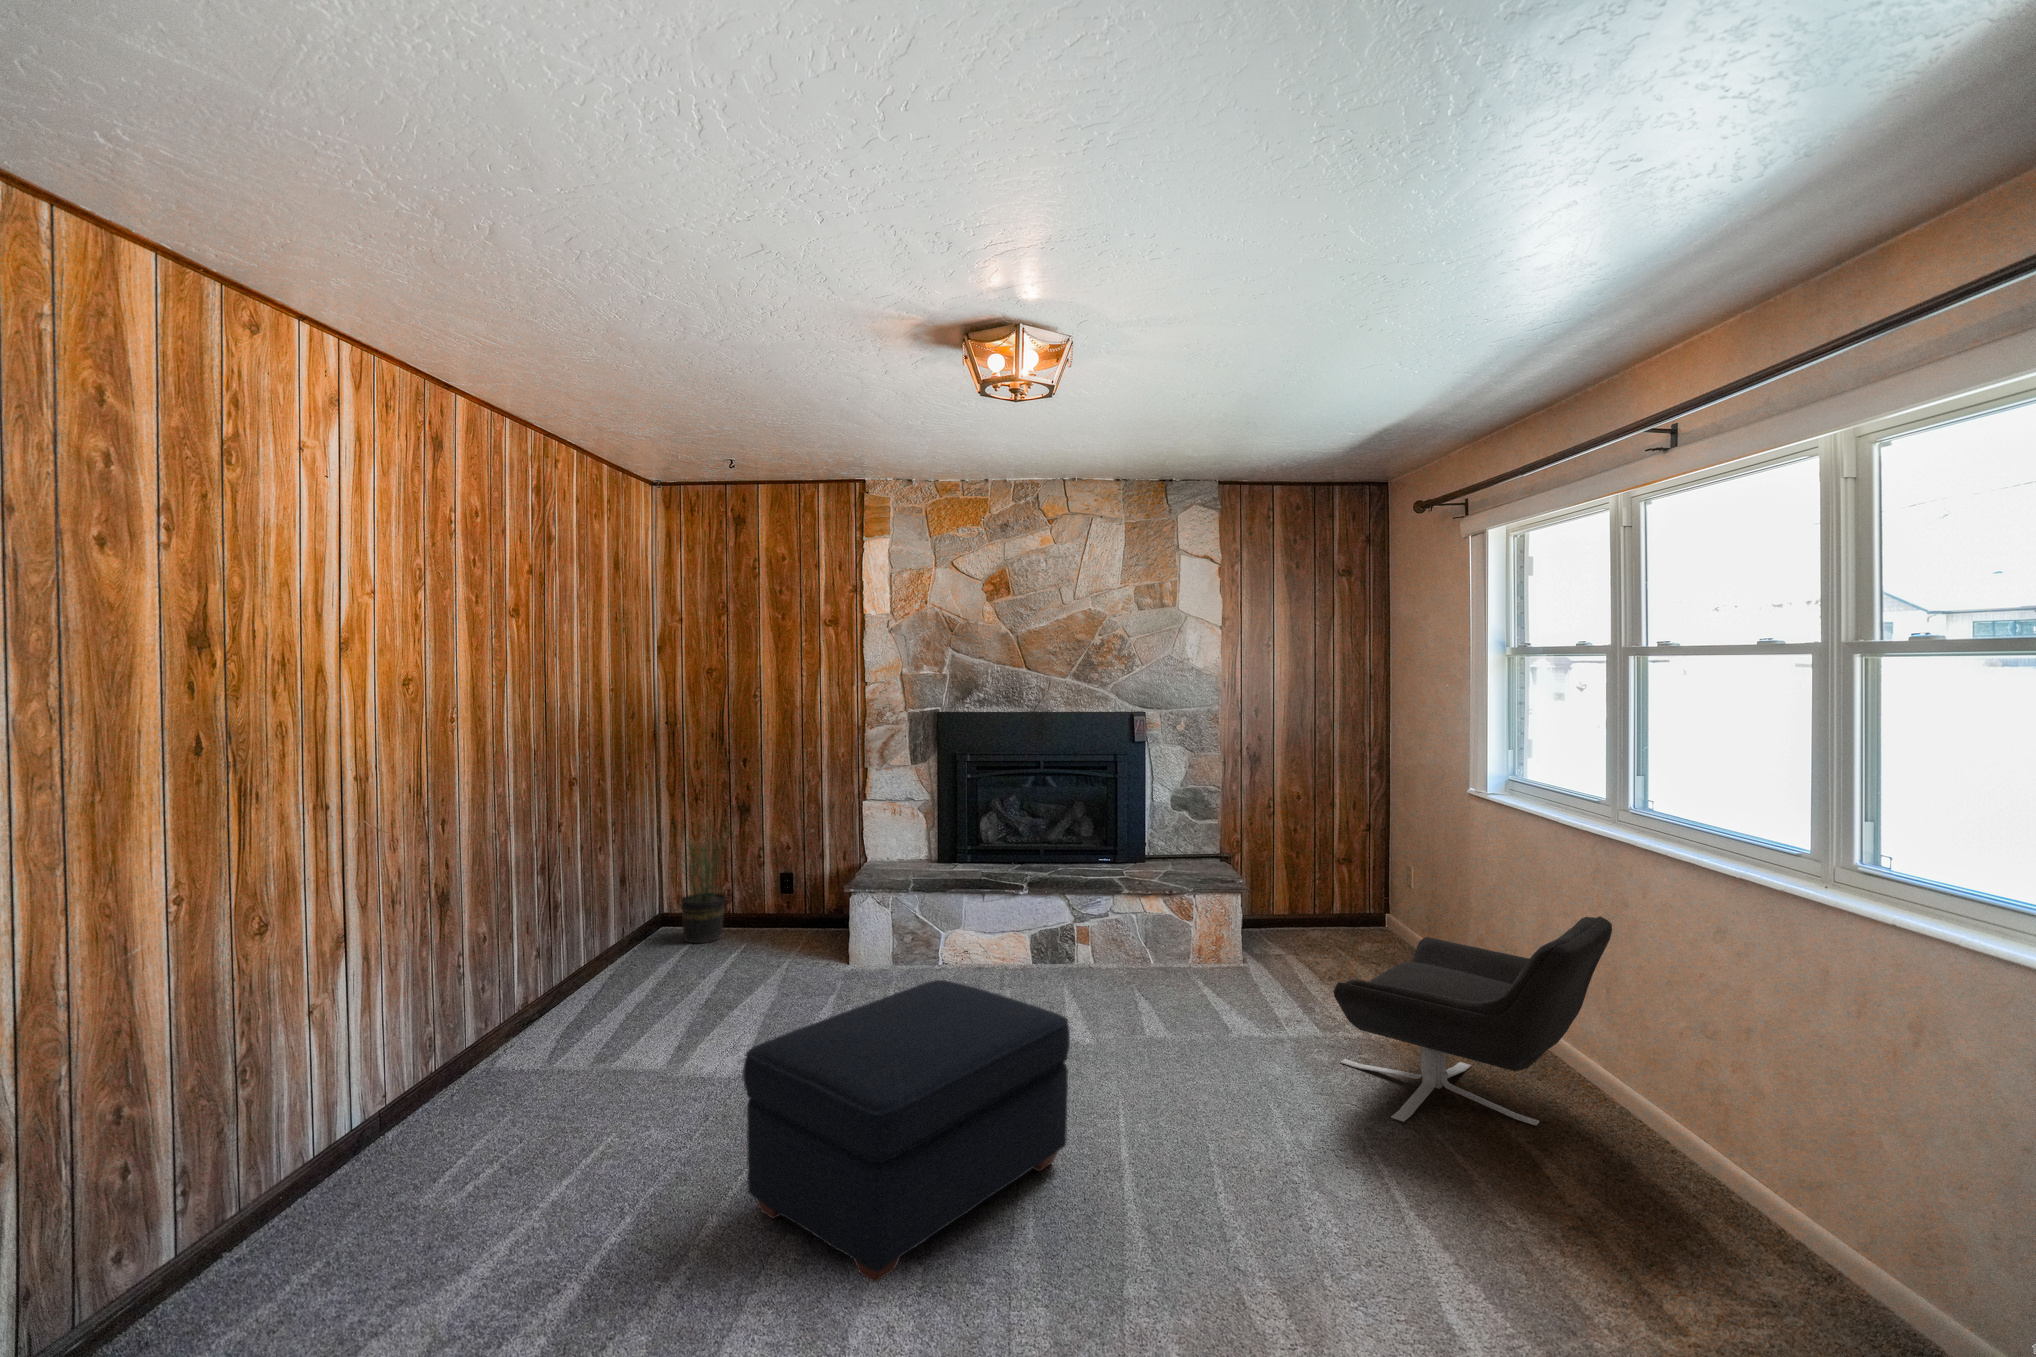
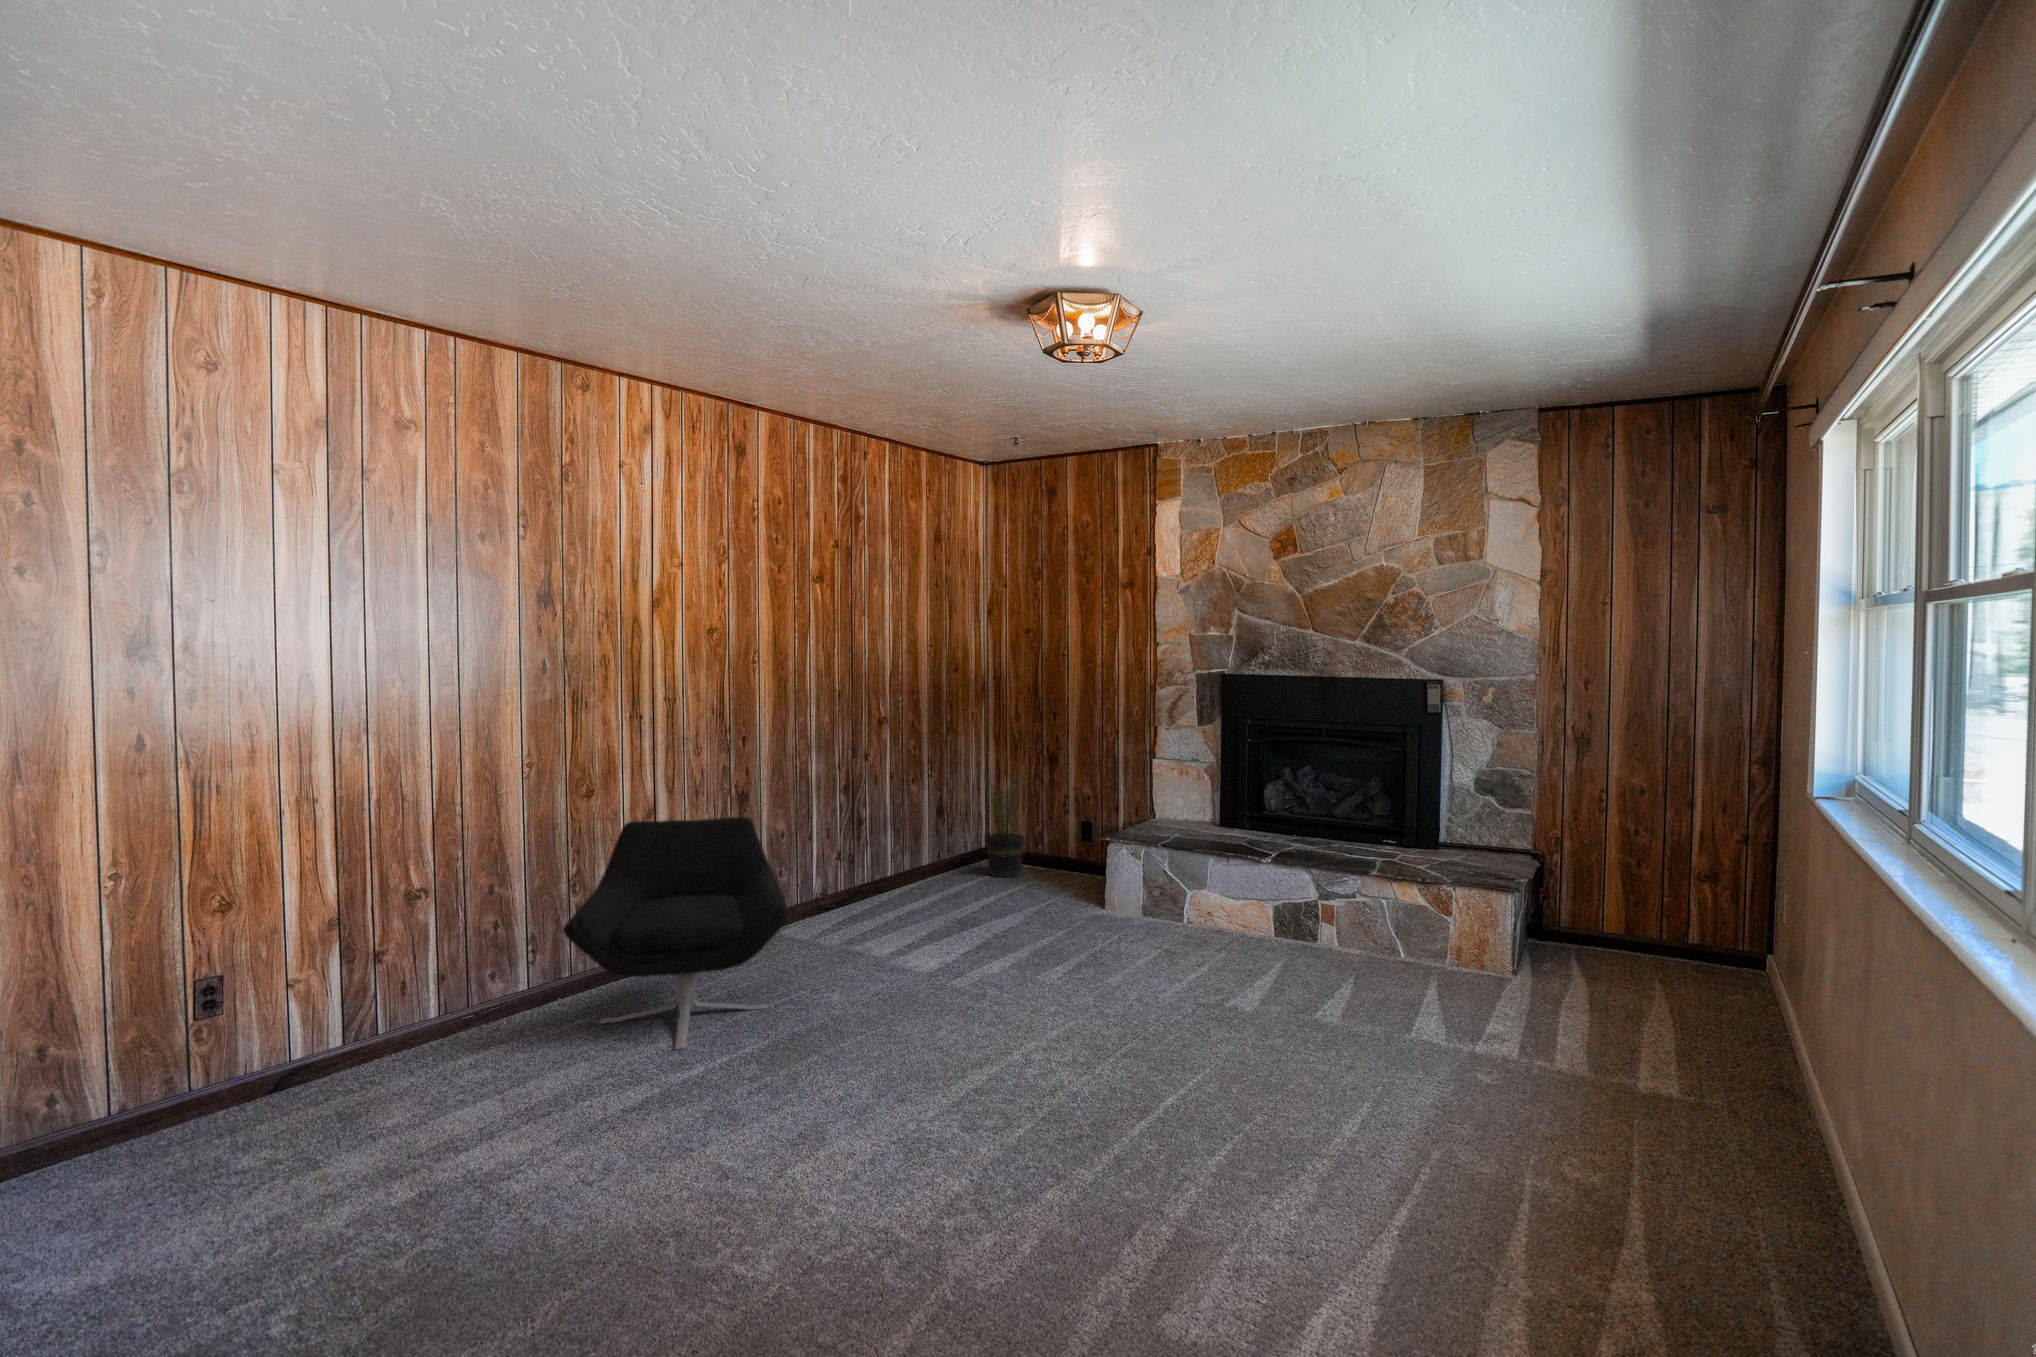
lounge chair: present [1334,916,1612,1126] -> present [563,817,790,1050]
ottoman: present [743,980,1070,1282] -> none [829,907,1104,1120]

